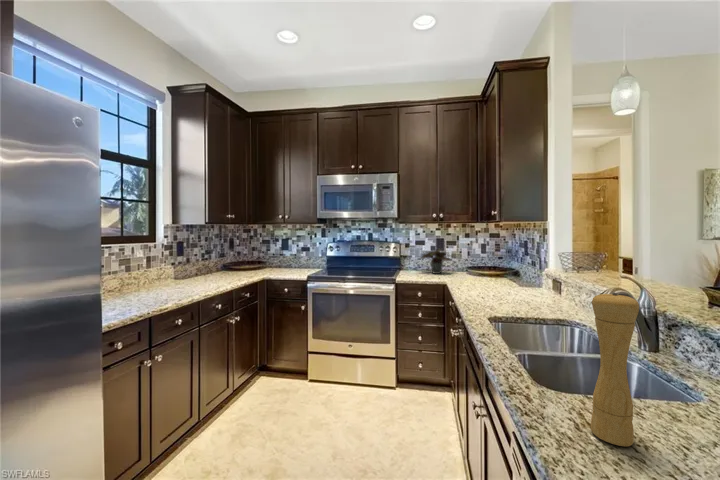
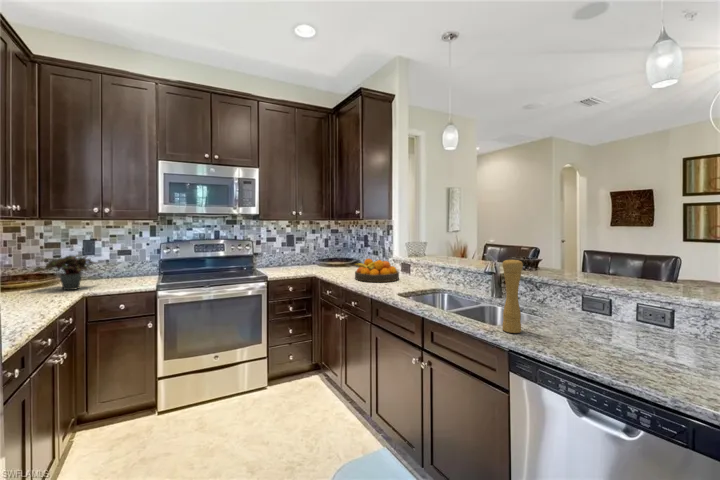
potted plant: present [421,250,451,274] -> present [35,255,97,290]
fruit bowl: none [482,269,544,302] -> present [355,259,399,282]

